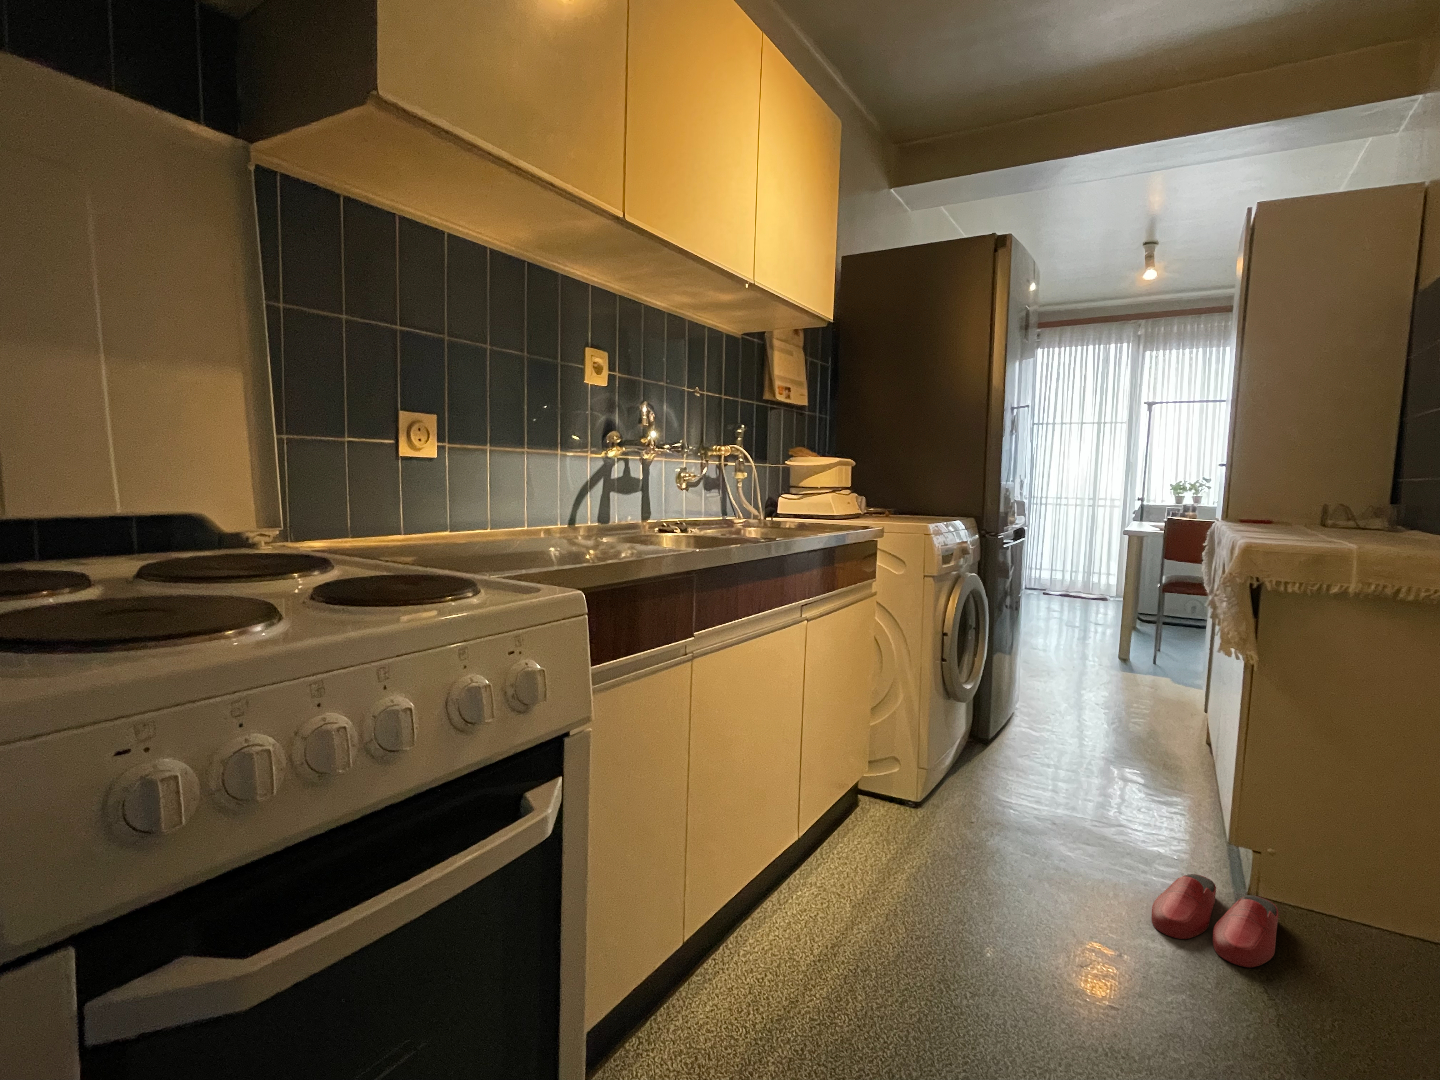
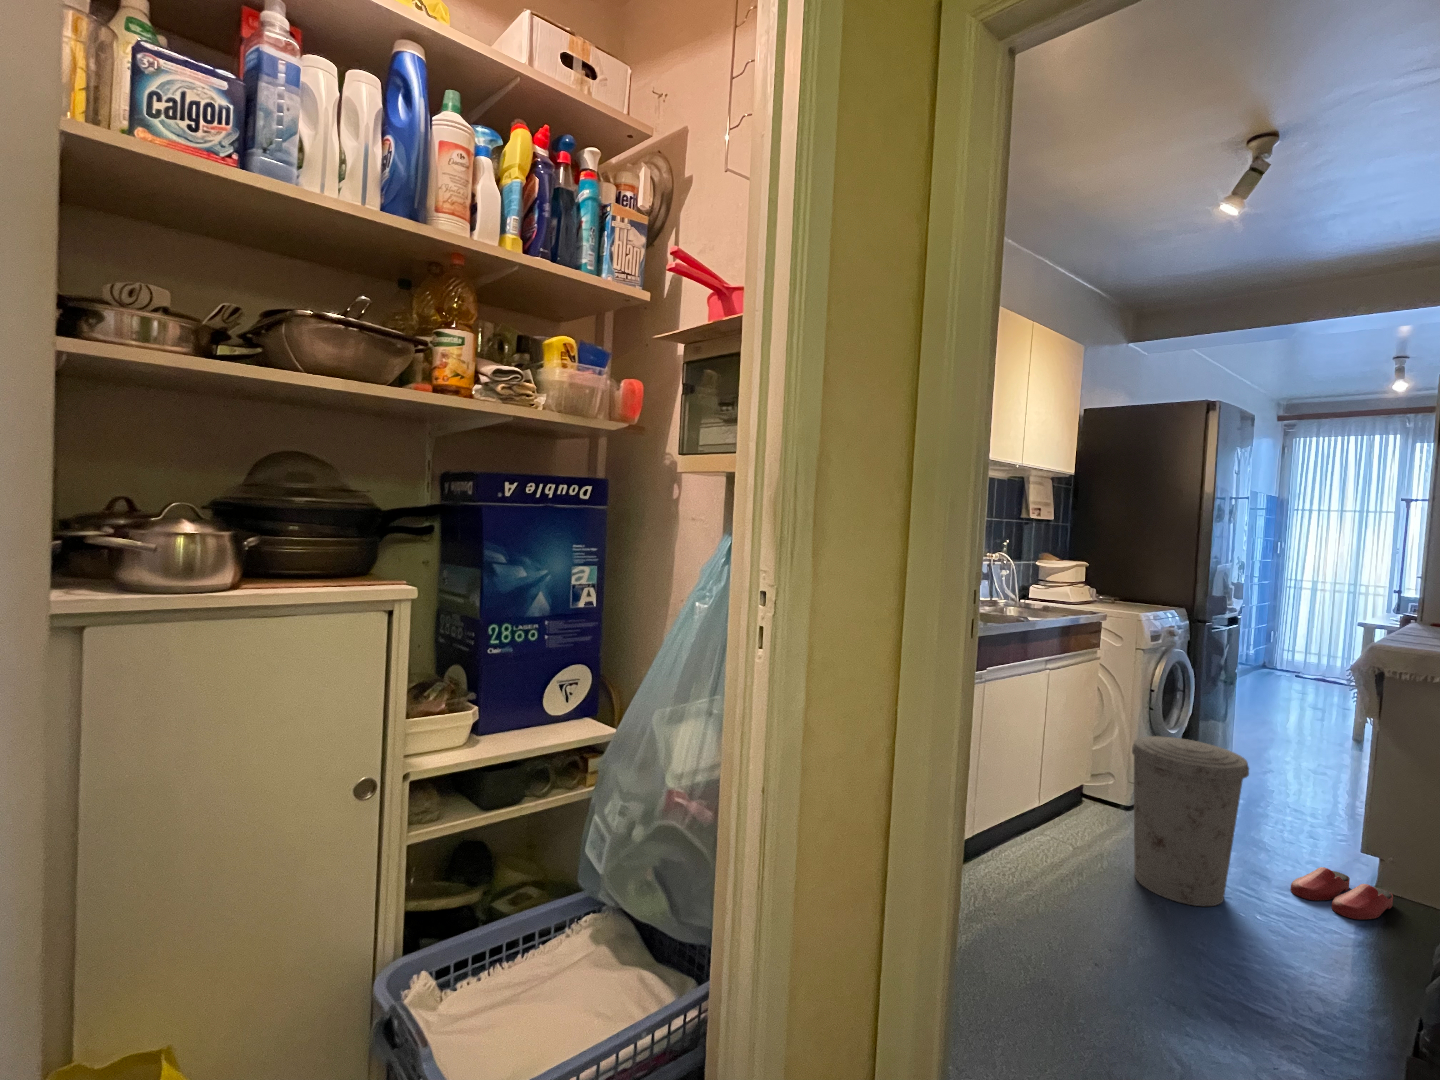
trash can: none [937,713,1118,1005] -> present [1132,736,1249,906]

